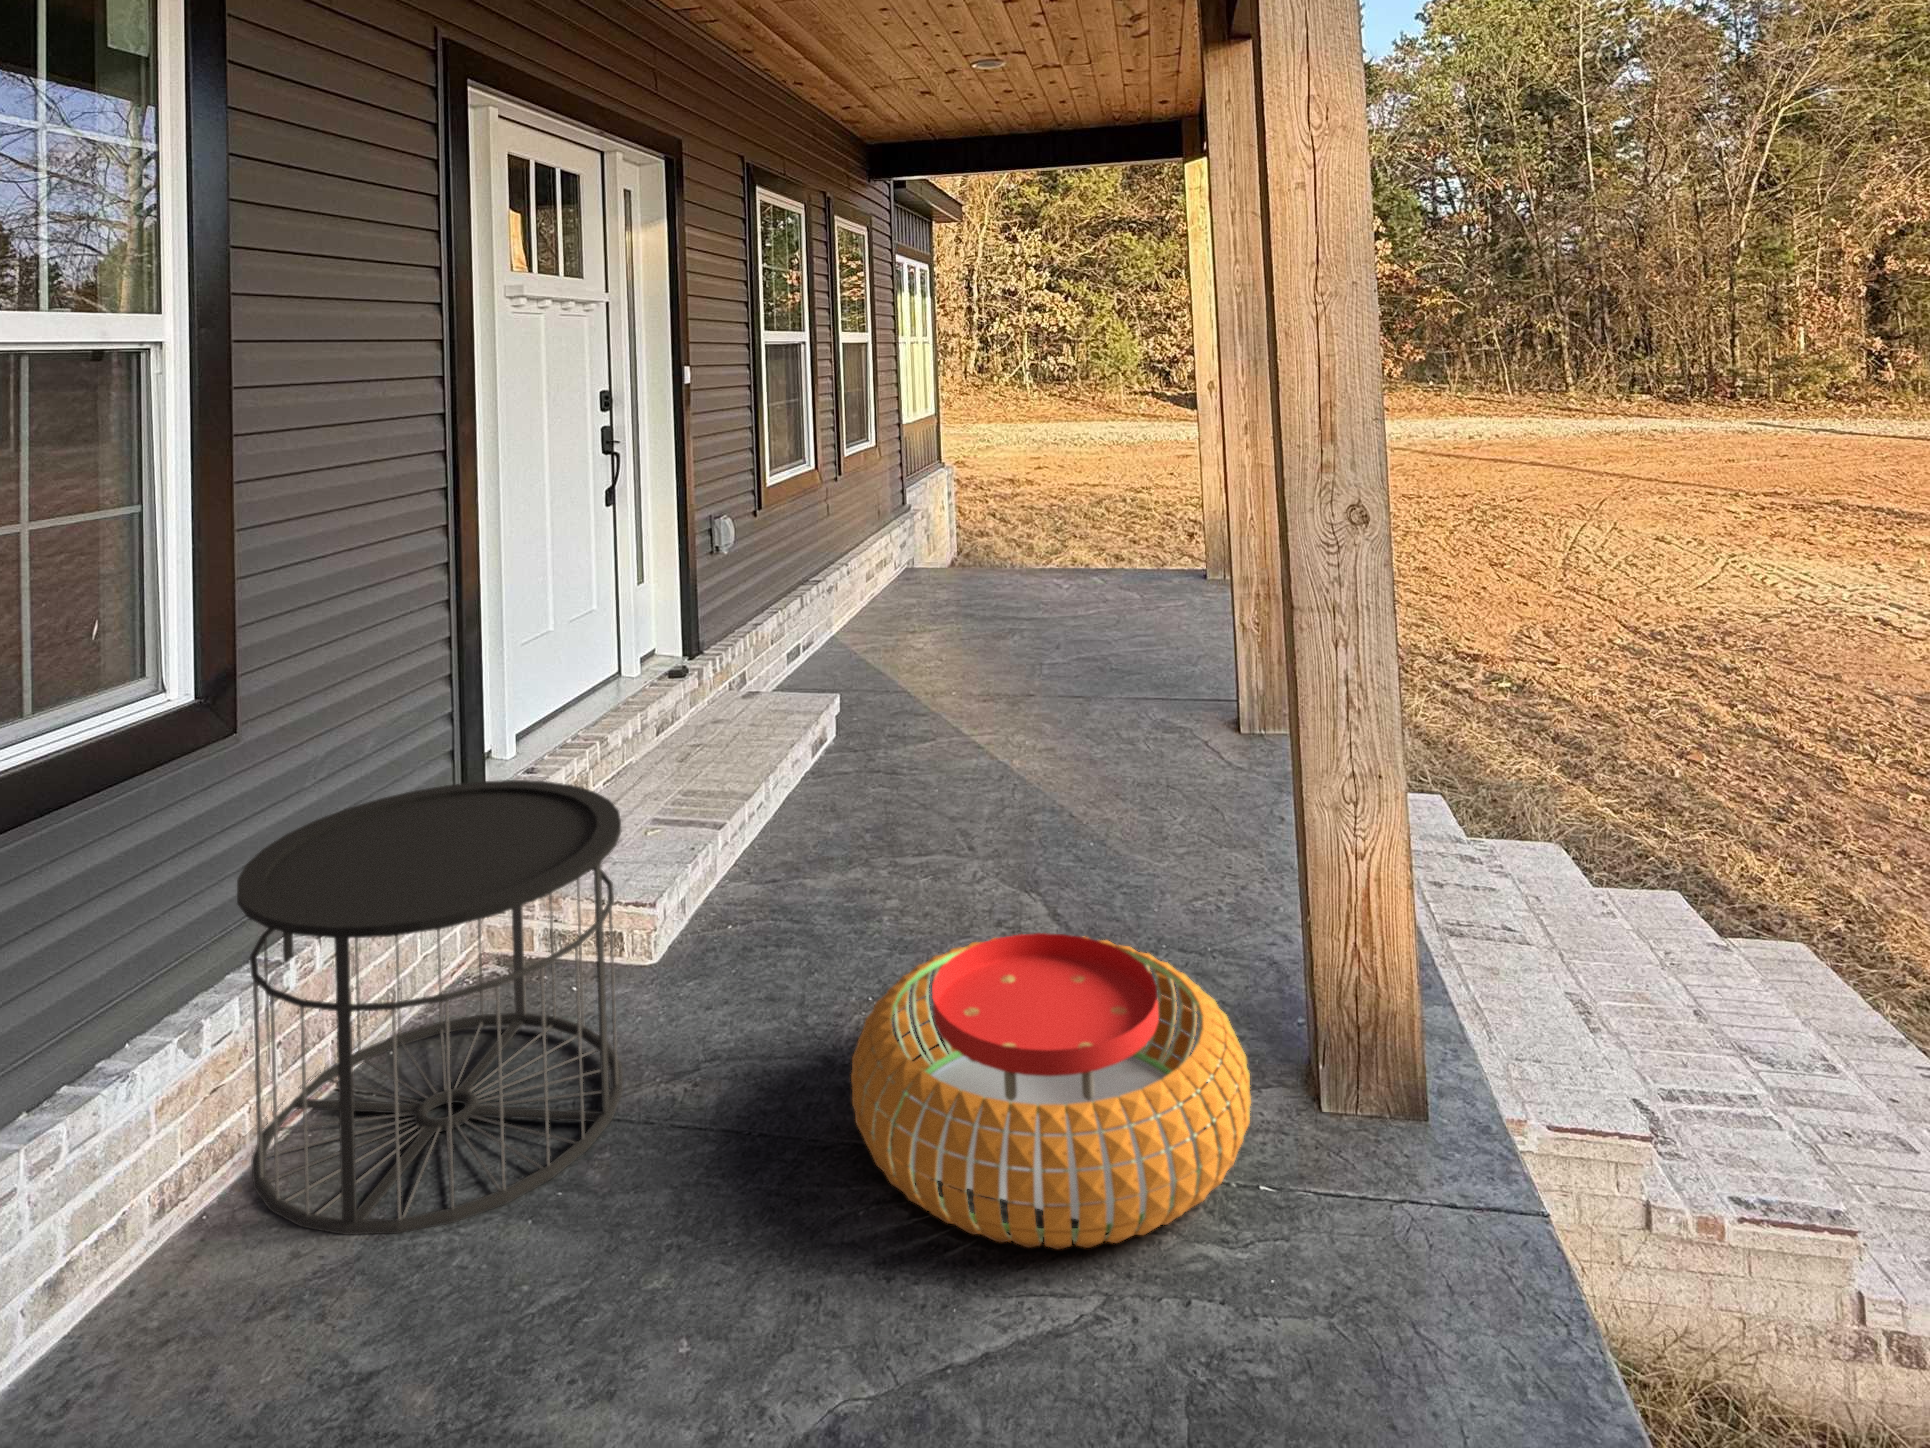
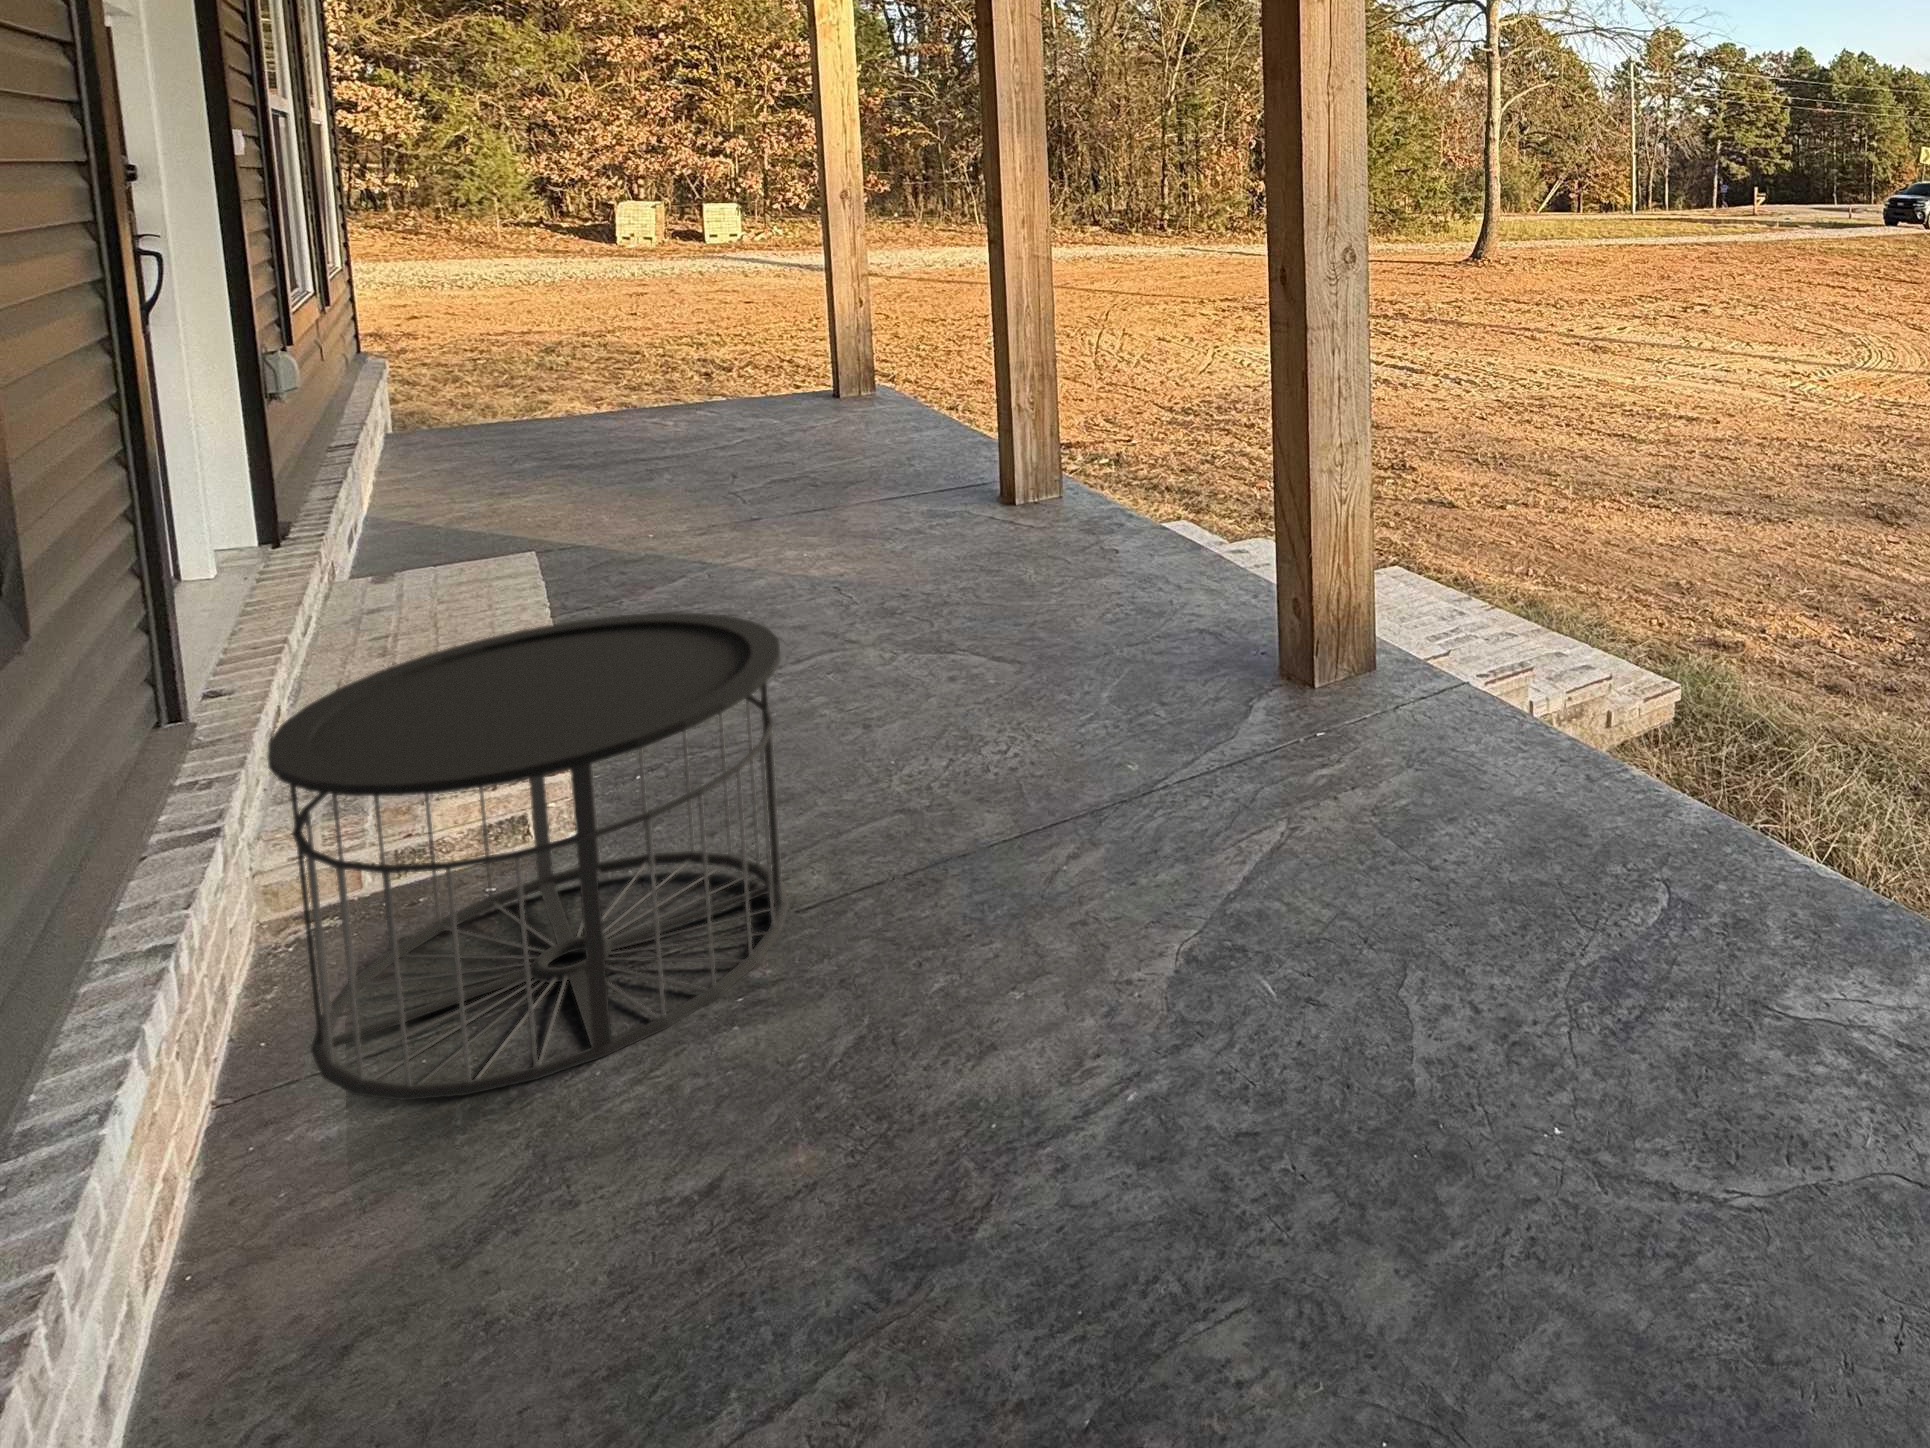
pouf: present [851,933,1251,1249] -> none [994,616,1307,814]

